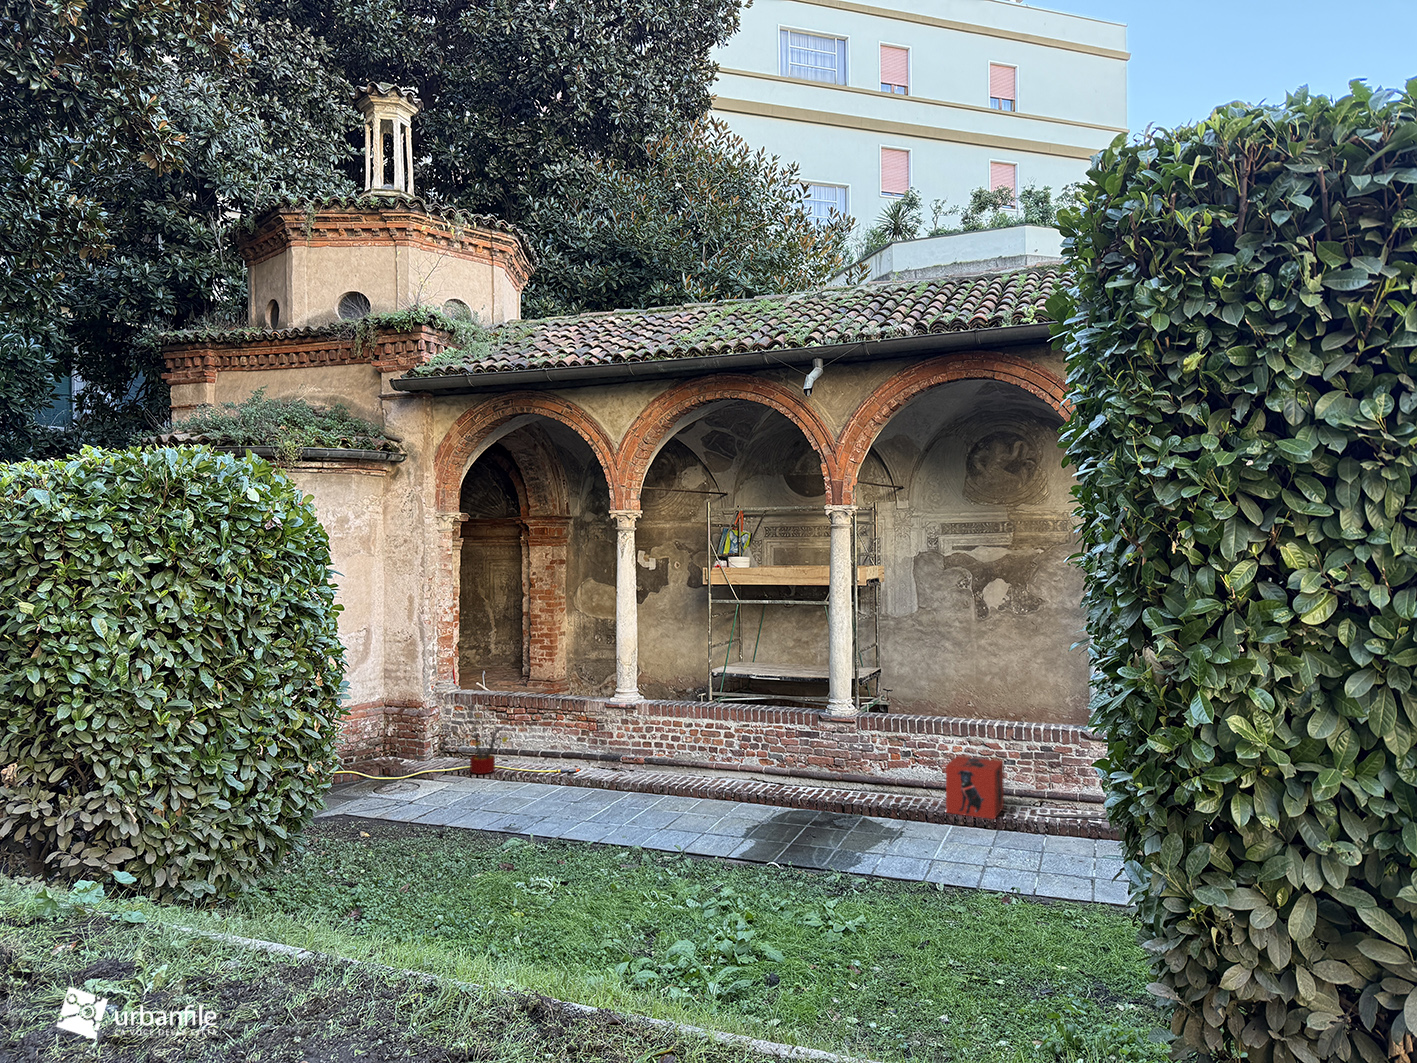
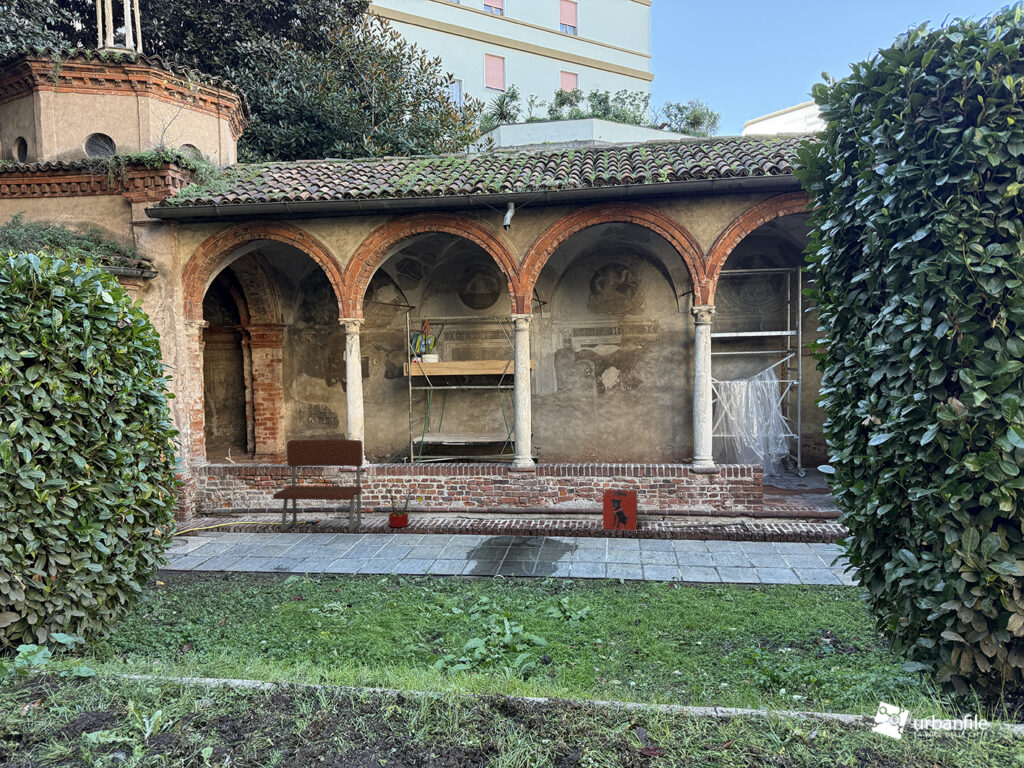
bench: none [516,663,631,787] -> present [273,439,363,531]
decorative plant: present [470,715,508,774] -> present [386,481,422,527]

